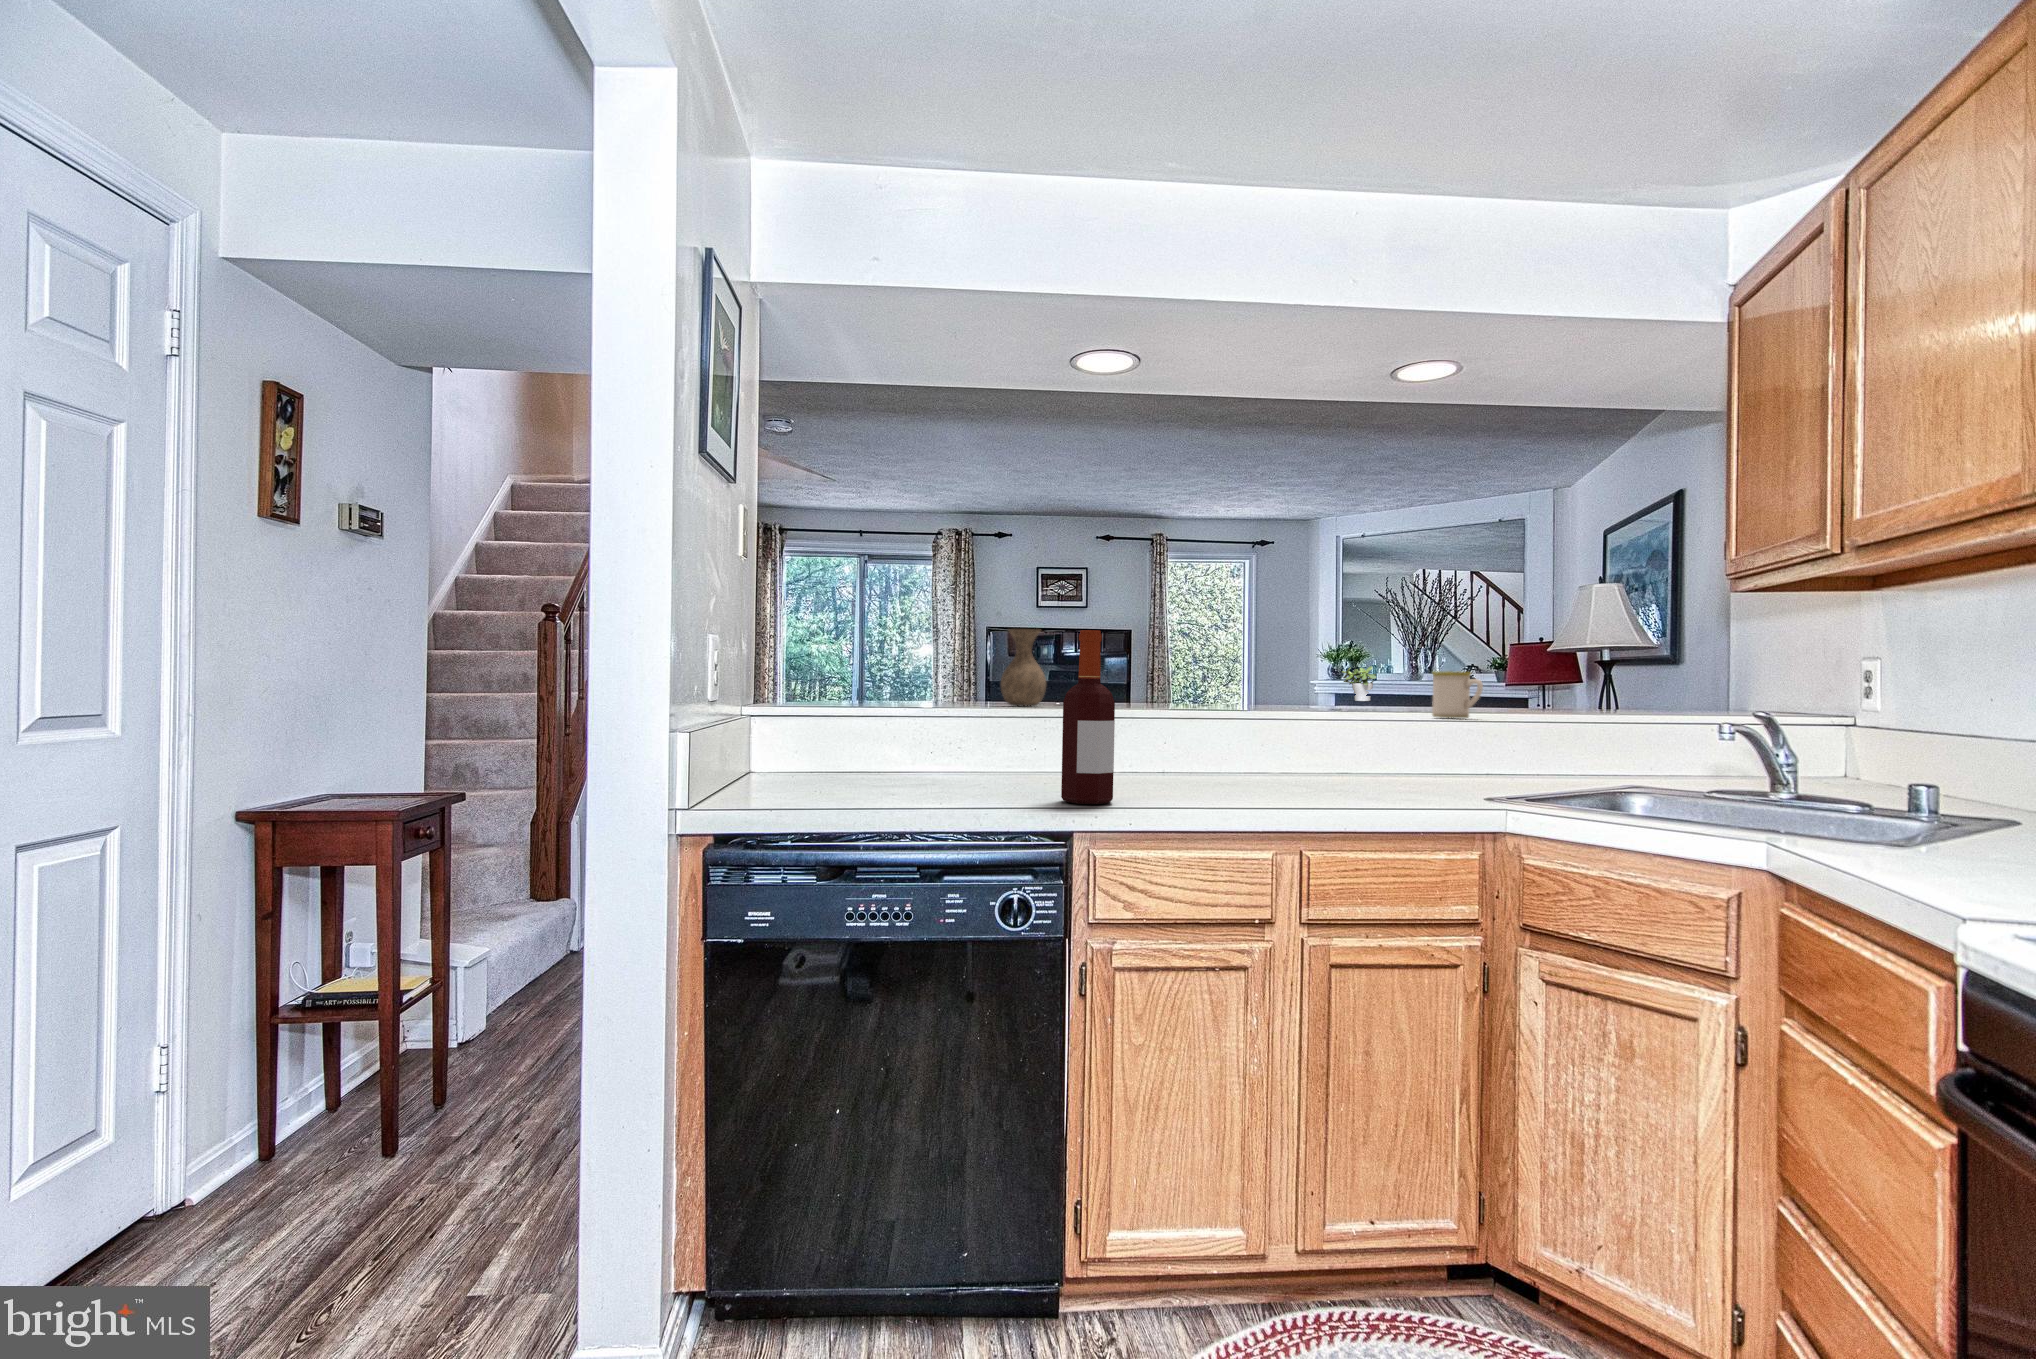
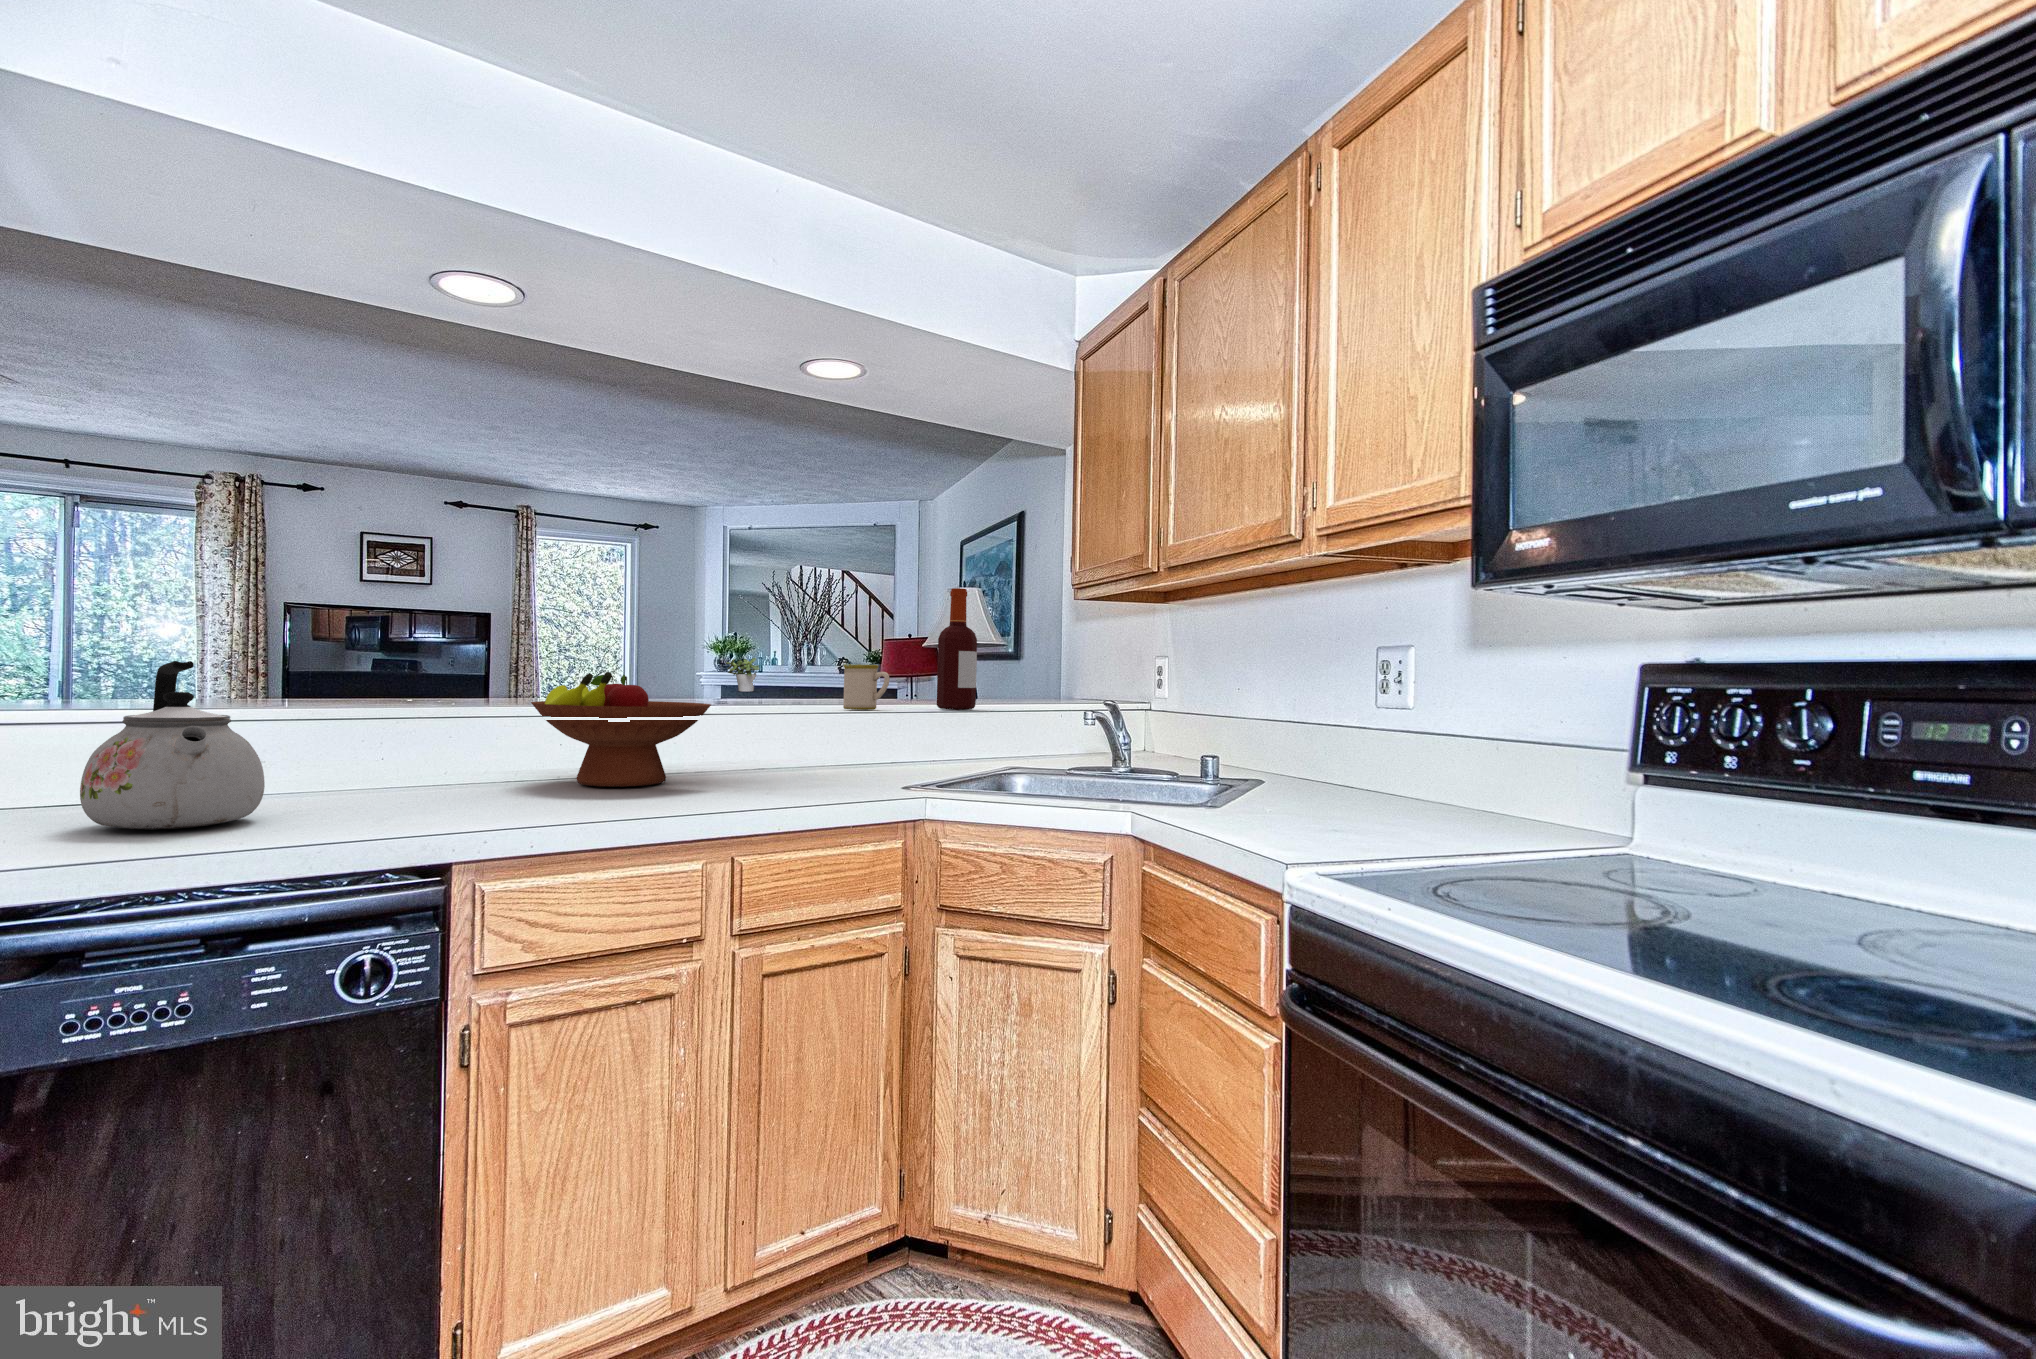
vase: present [1001,629,1046,706] -> none [322,606,391,703]
bottle: present [1061,630,1115,804] -> present [937,588,977,710]
kettle: none [857,673,957,790] -> present [80,661,265,829]
fruit bowl: none [1139,680,1292,782] -> present [531,672,711,787]

